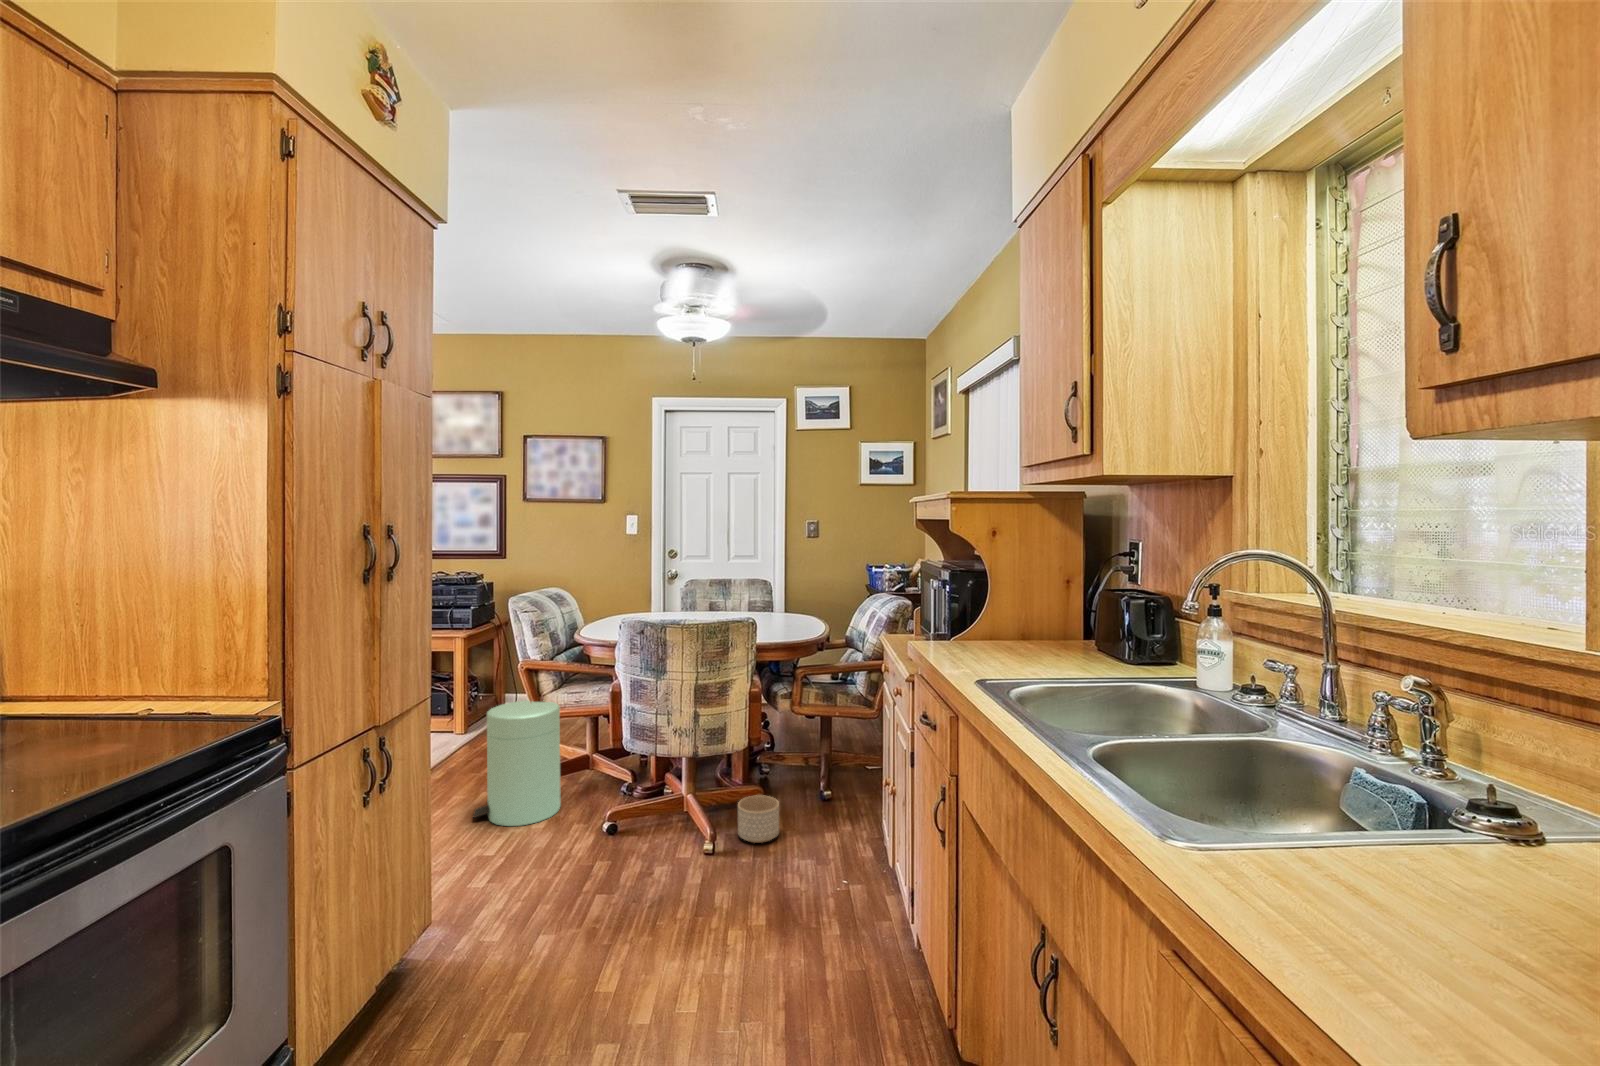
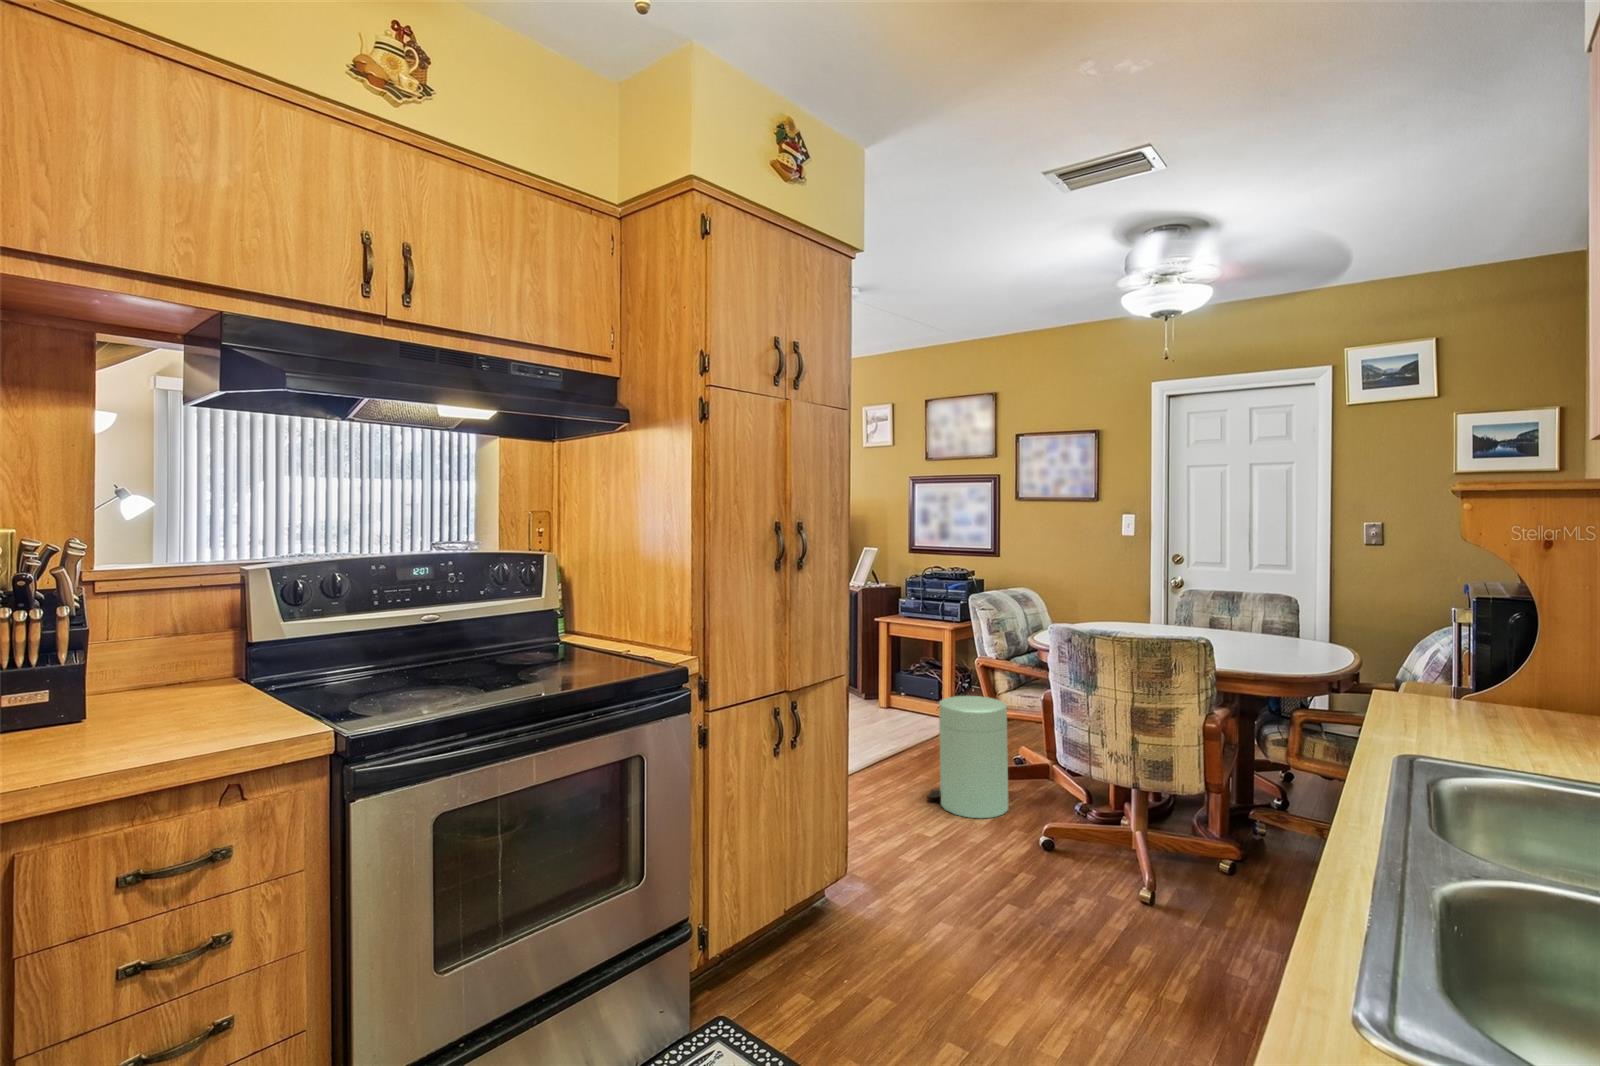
planter: present [738,795,779,843] -> none [1194,859,1255,922]

